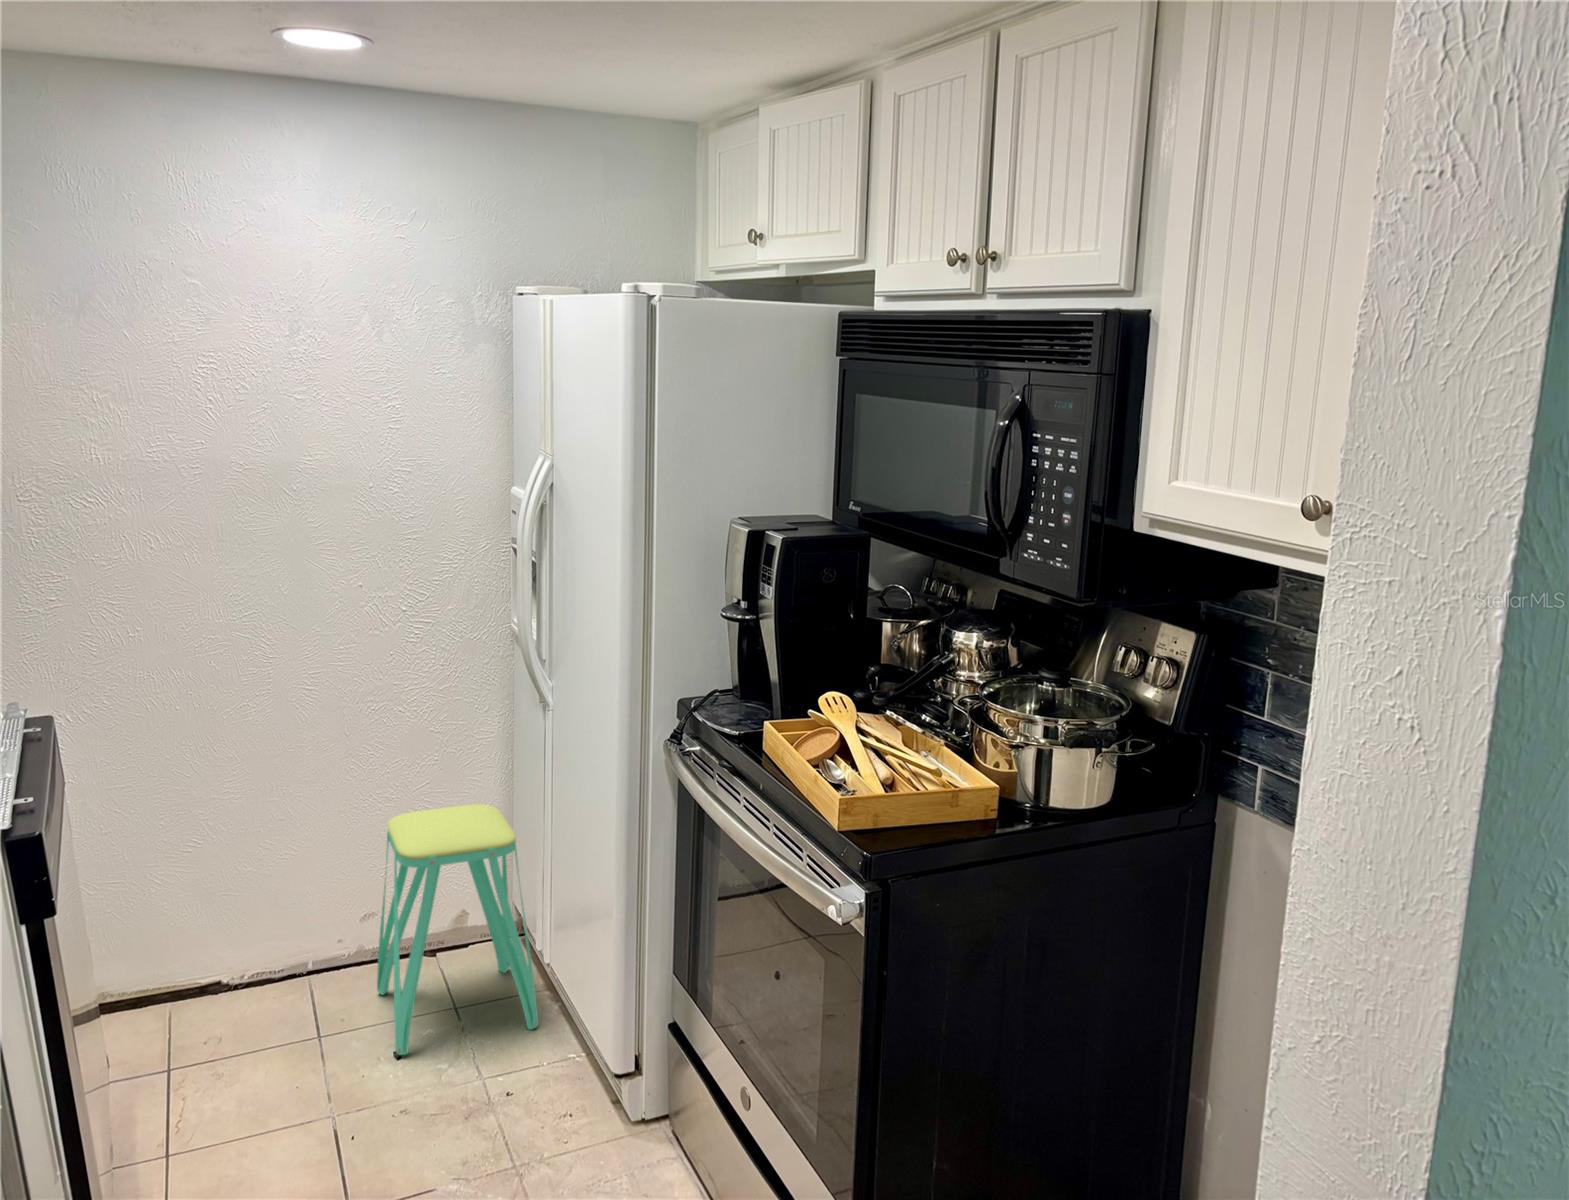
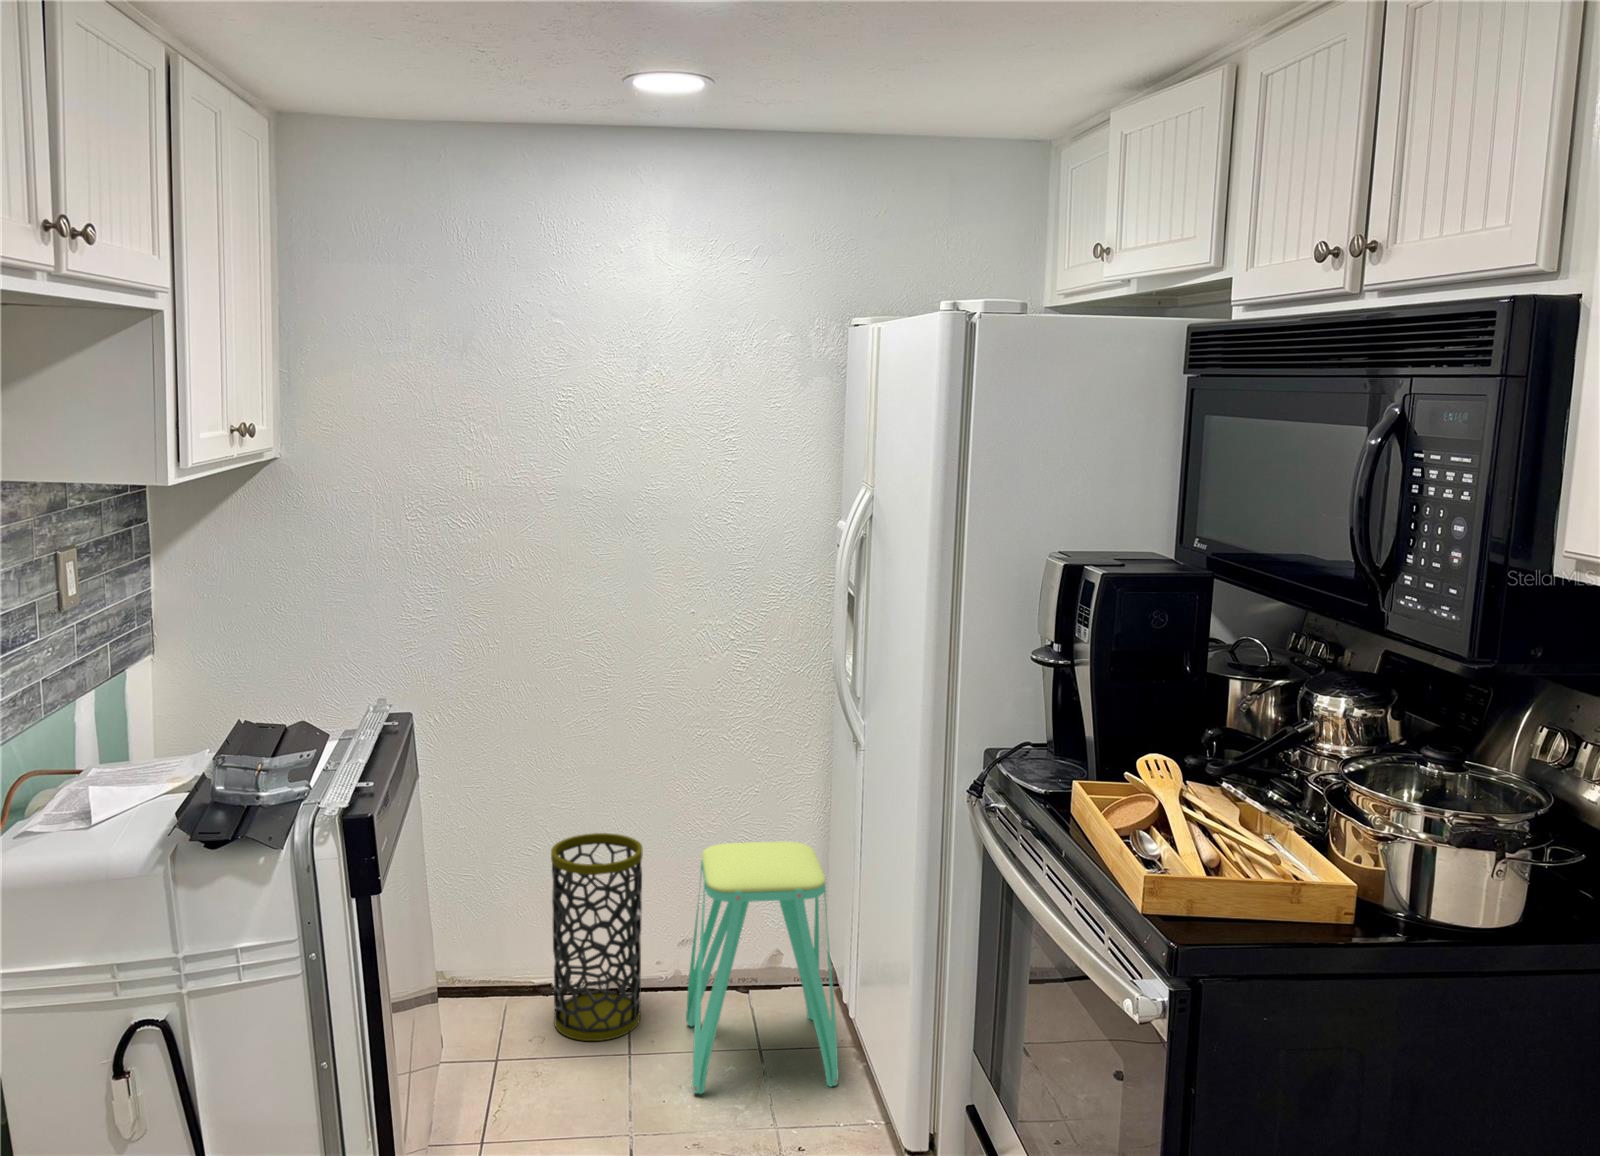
trash can: none [223,815,328,1024] -> present [551,833,643,1041]

